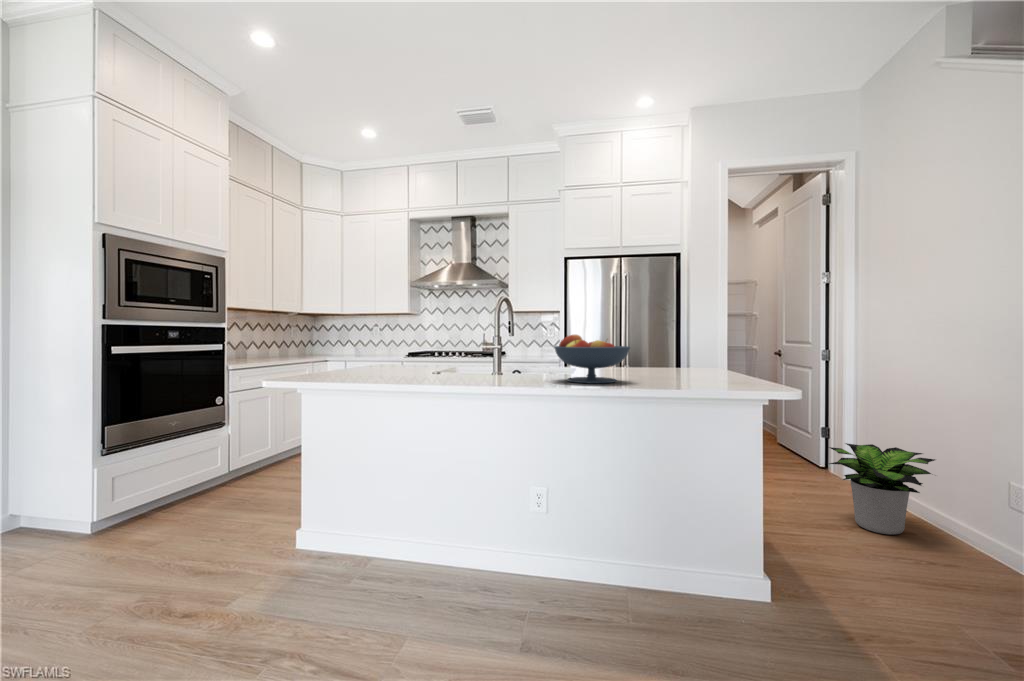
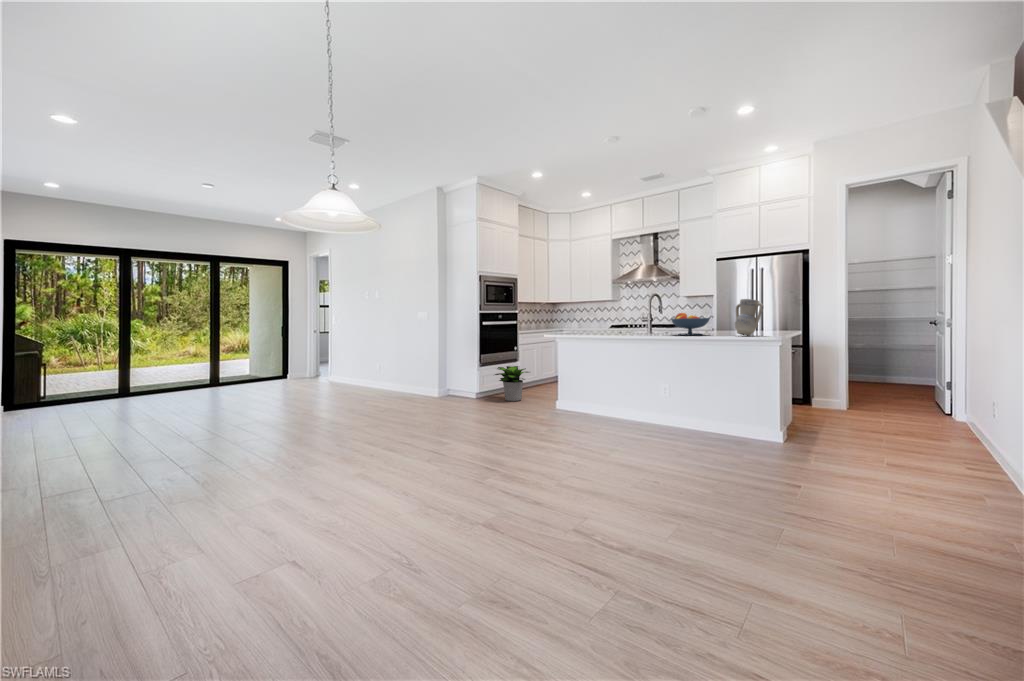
vase: none [680,309,741,384] -> present [735,299,763,336]
potted plant: present [829,443,935,535] -> present [495,366,528,401]

